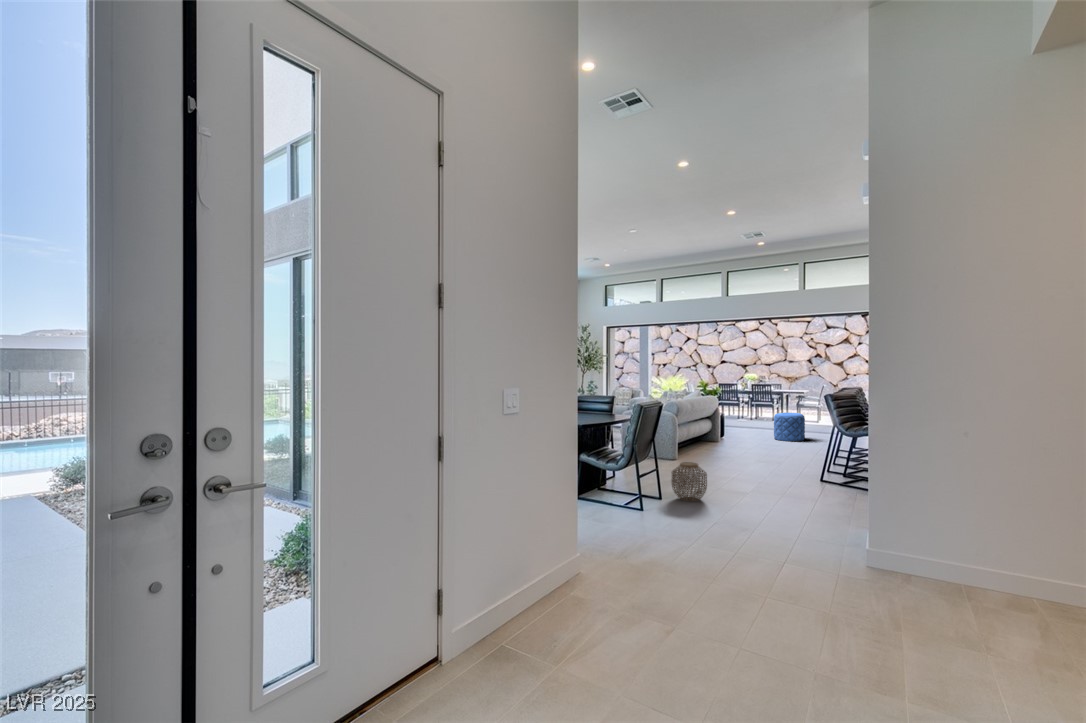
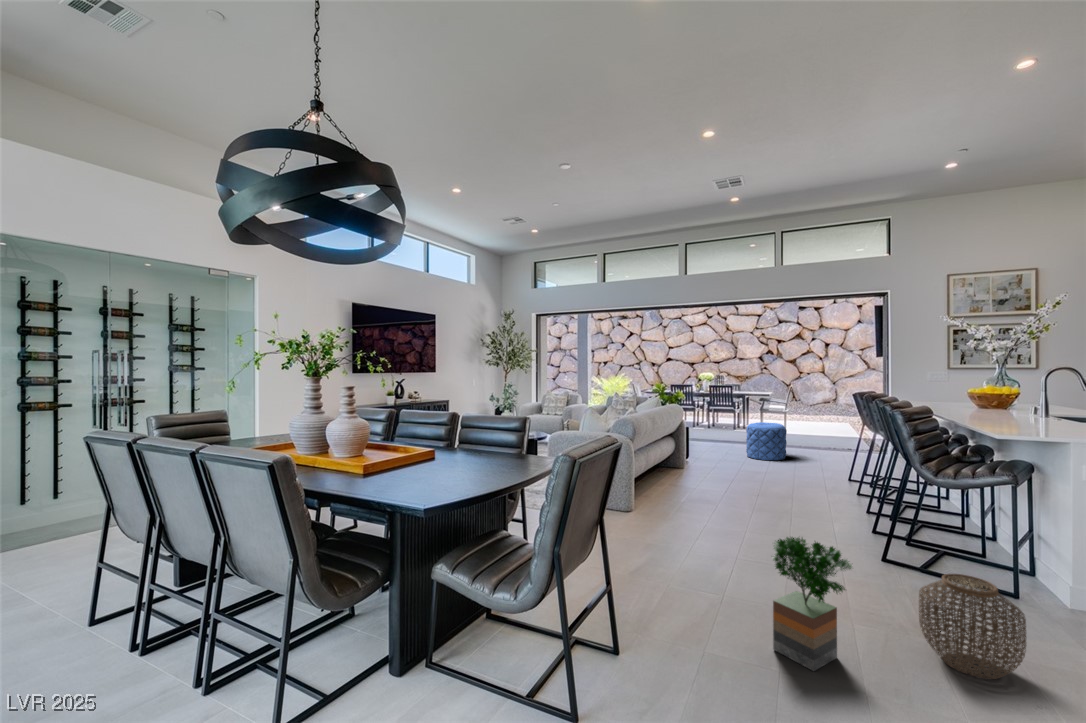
potted tree: none [732,449,769,505] -> present [773,537,852,671]
woven basket: present [672,462,707,502] -> present [919,574,1026,679]

